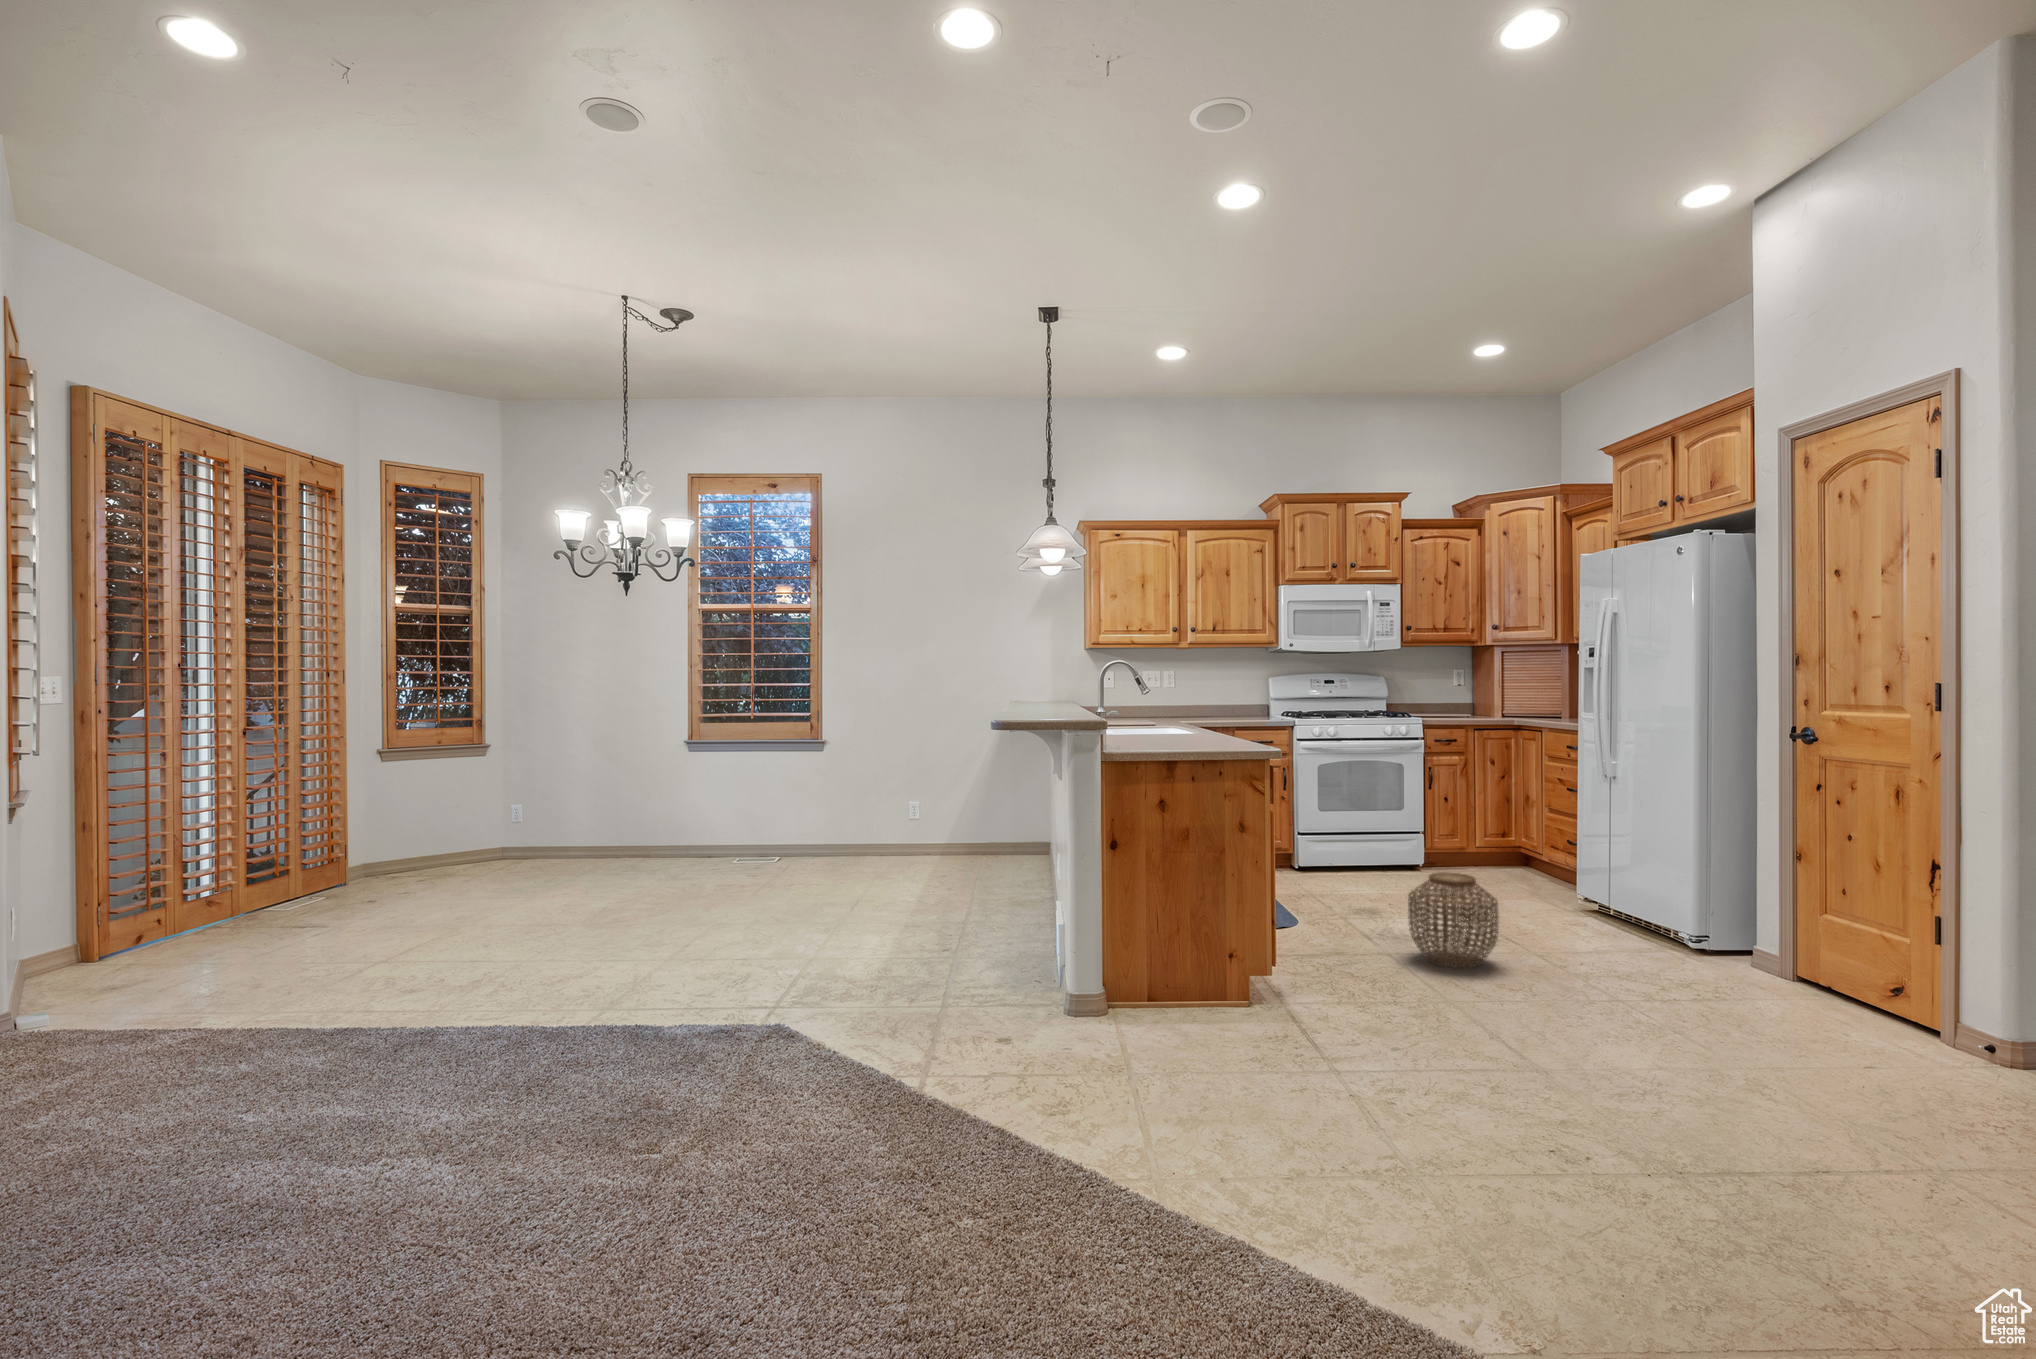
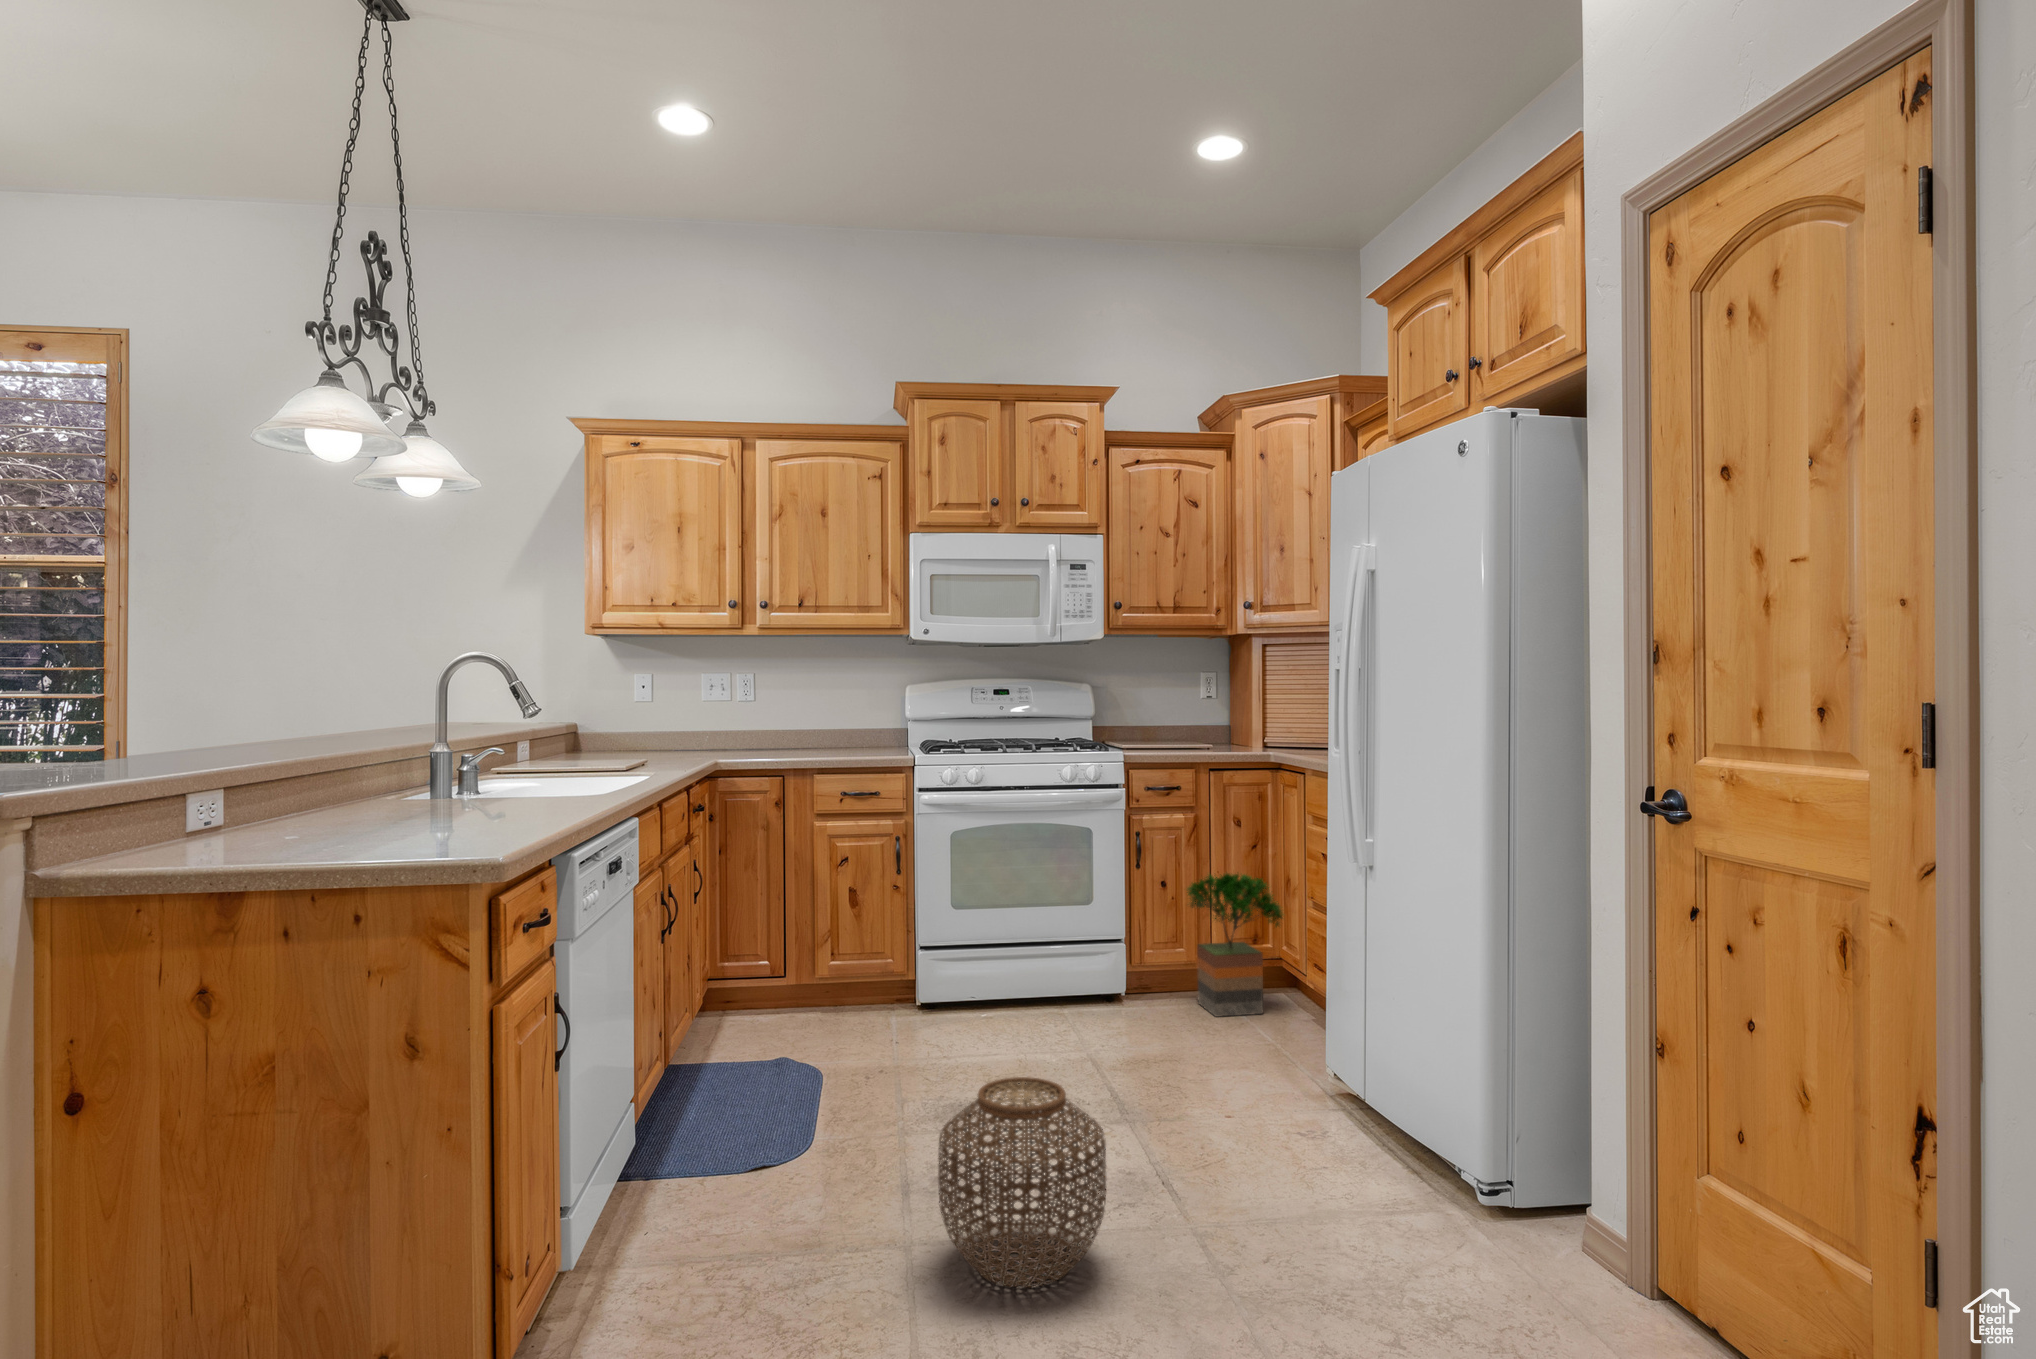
potted tree: none [1461,793,1532,880] -> present [1187,873,1284,1017]

